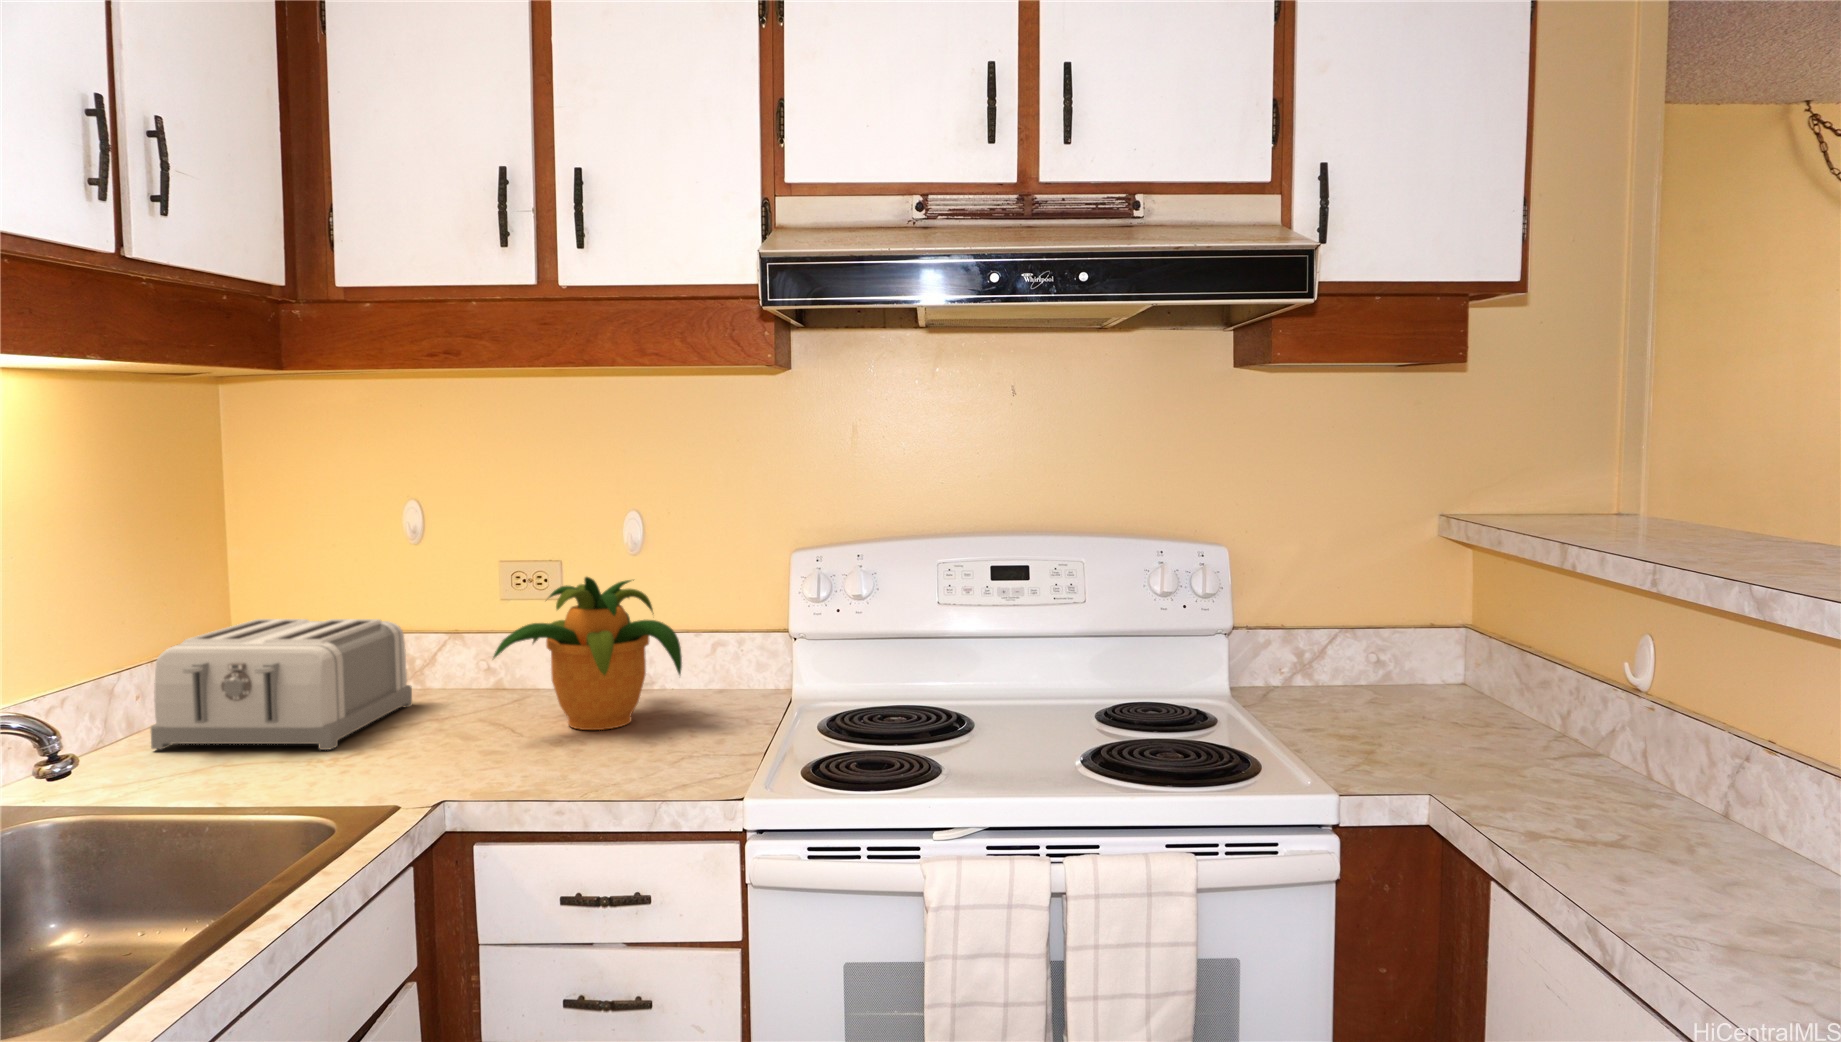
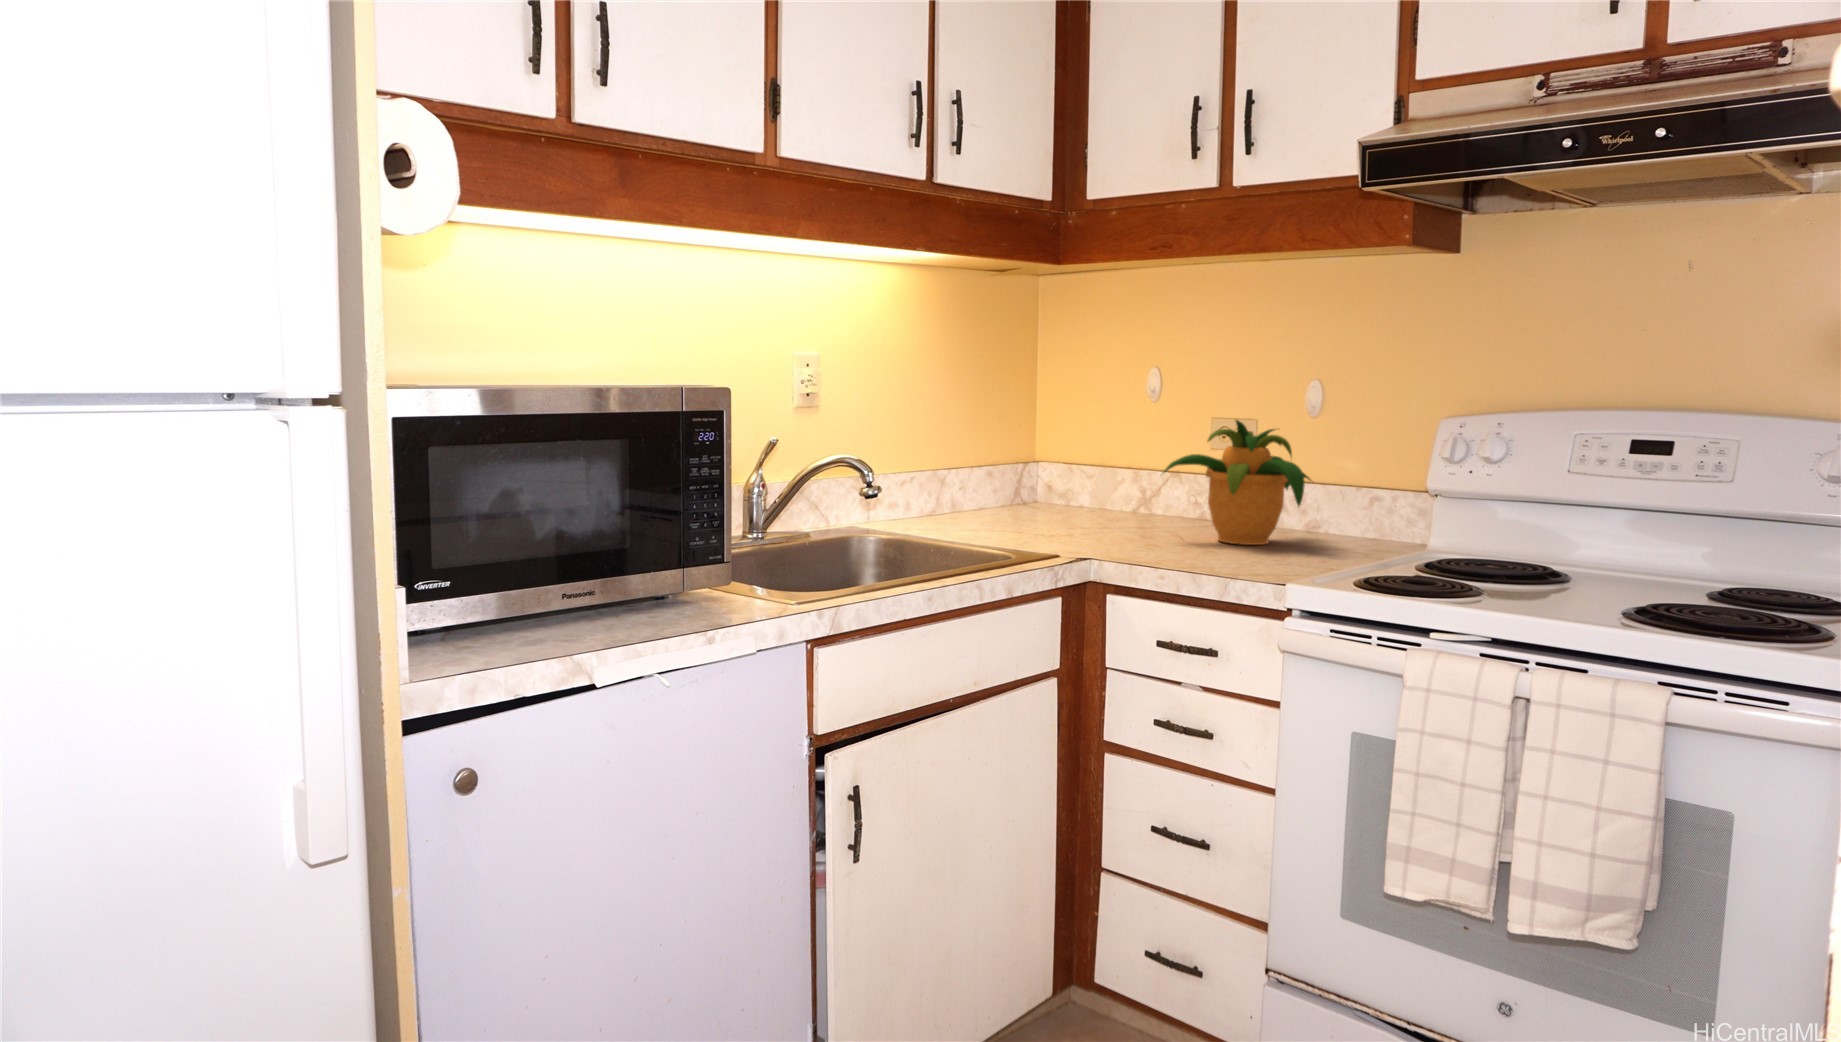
toaster: present [151,619,412,750] -> none [962,444,1131,528]

